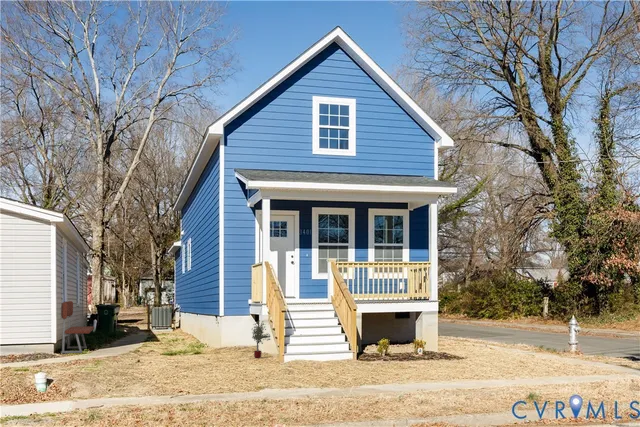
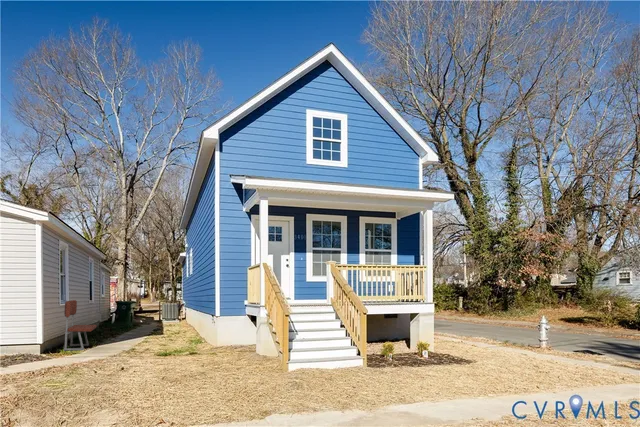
potted tree: present [252,321,270,358] -> none [248,320,268,357]

